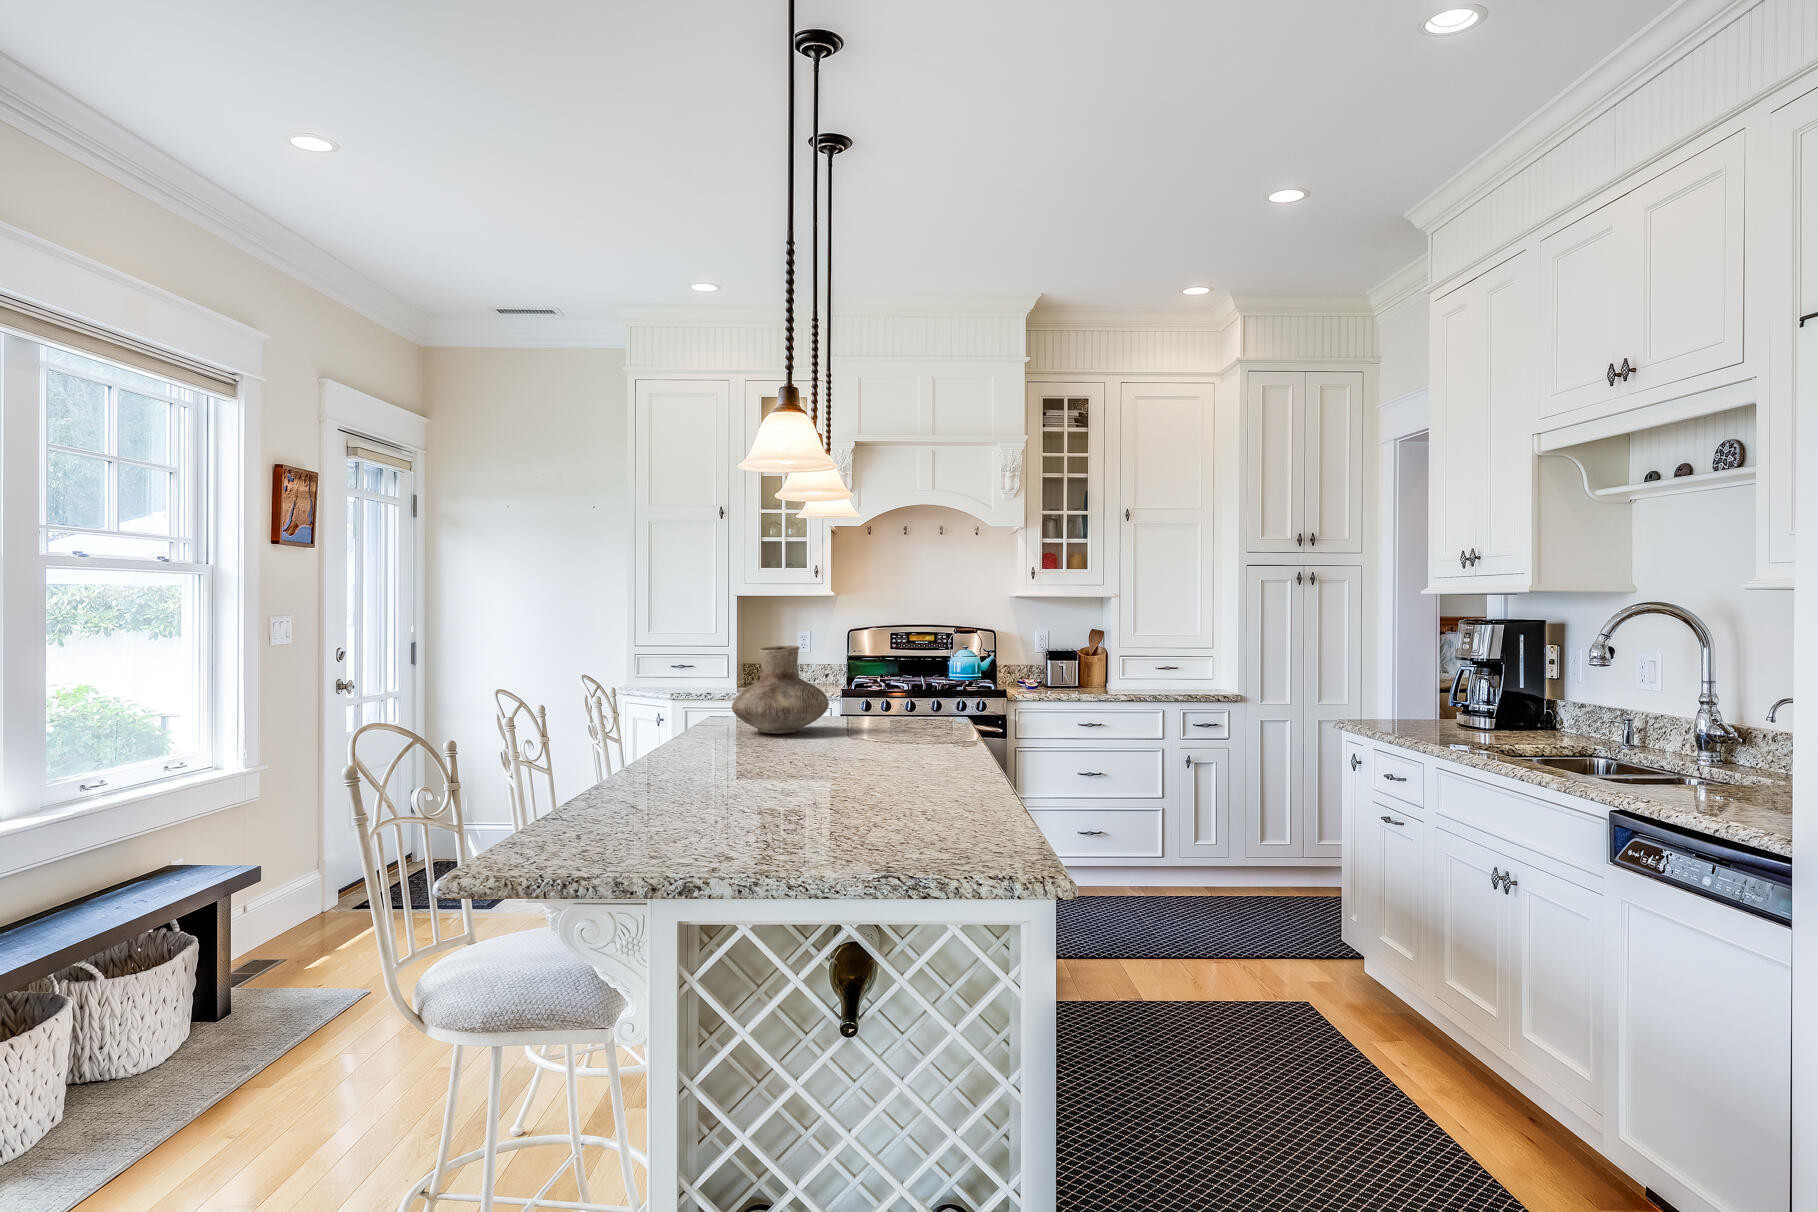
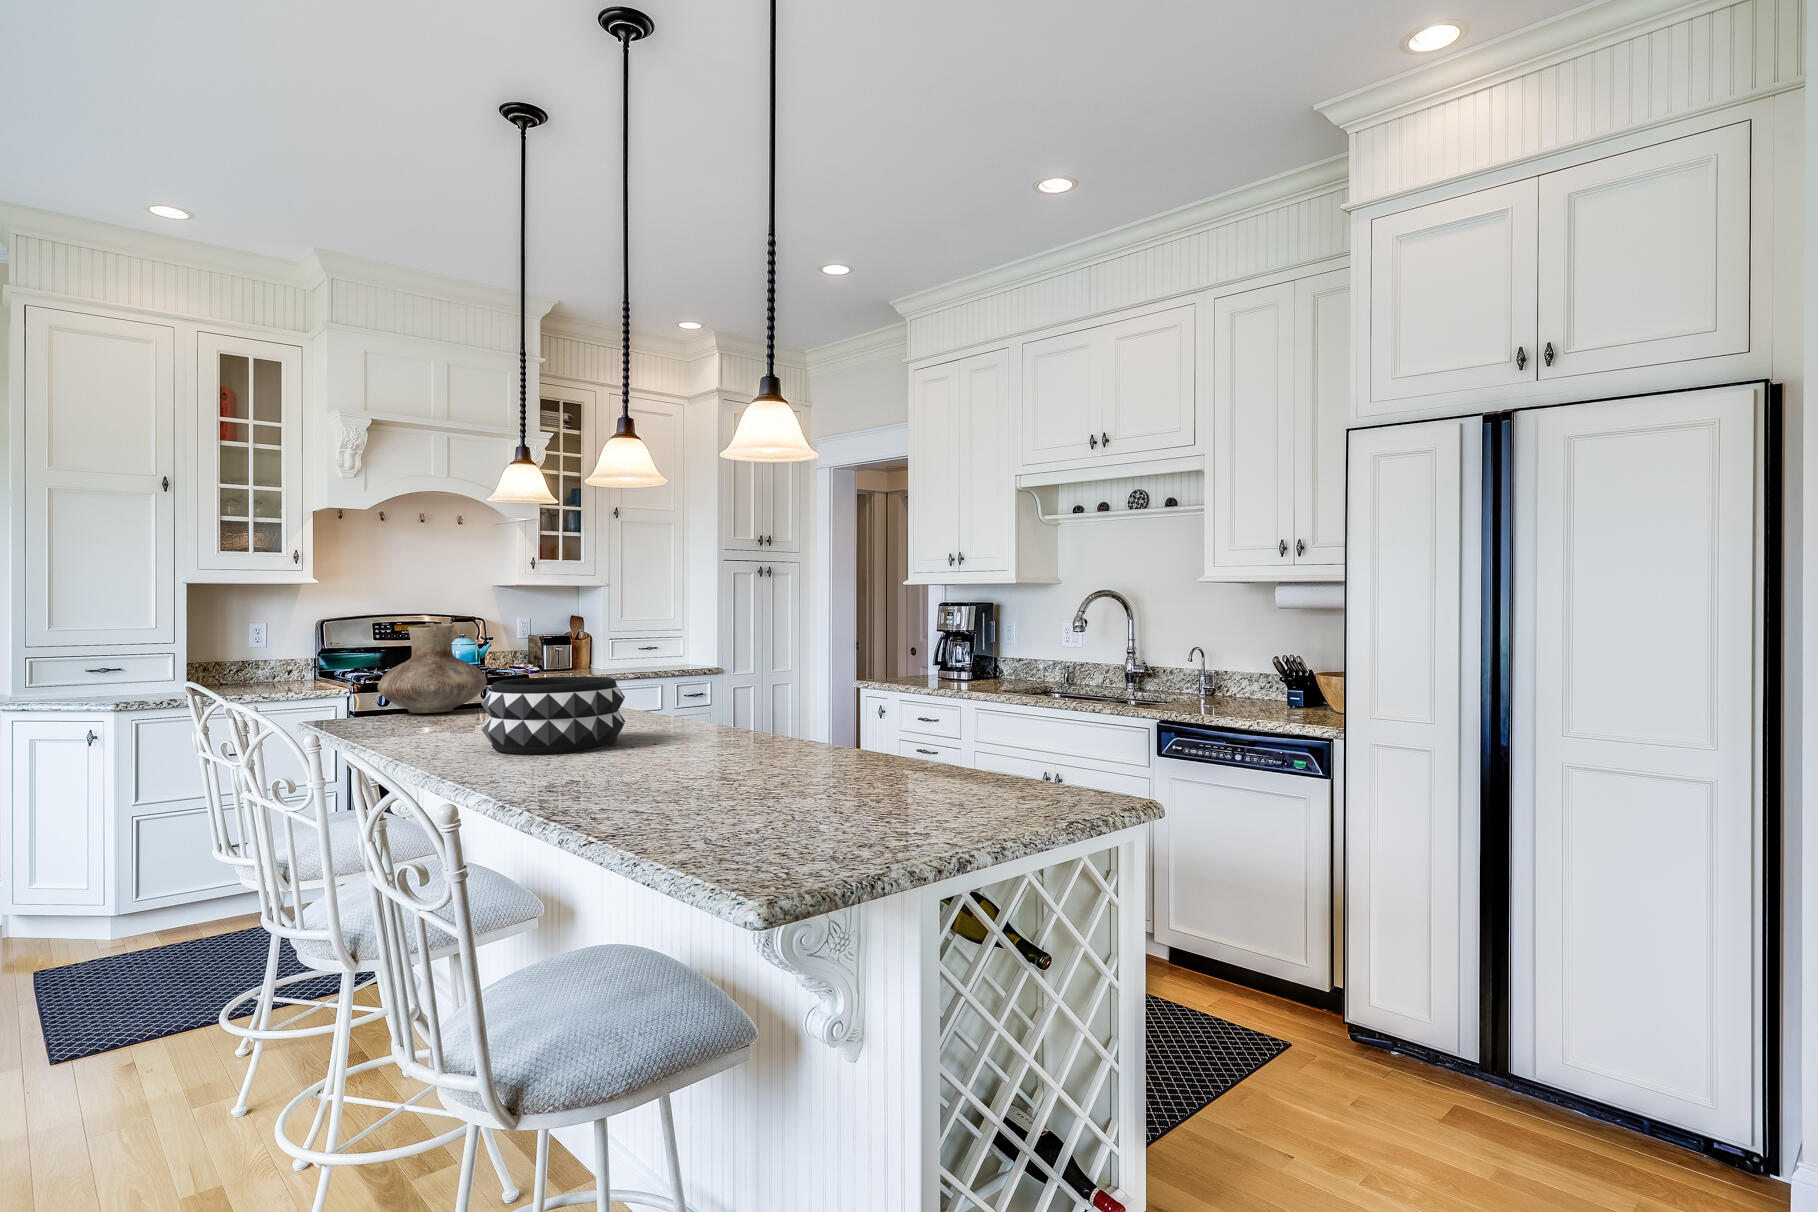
decorative bowl: none [632,717,779,804] -> present [481,676,625,754]

